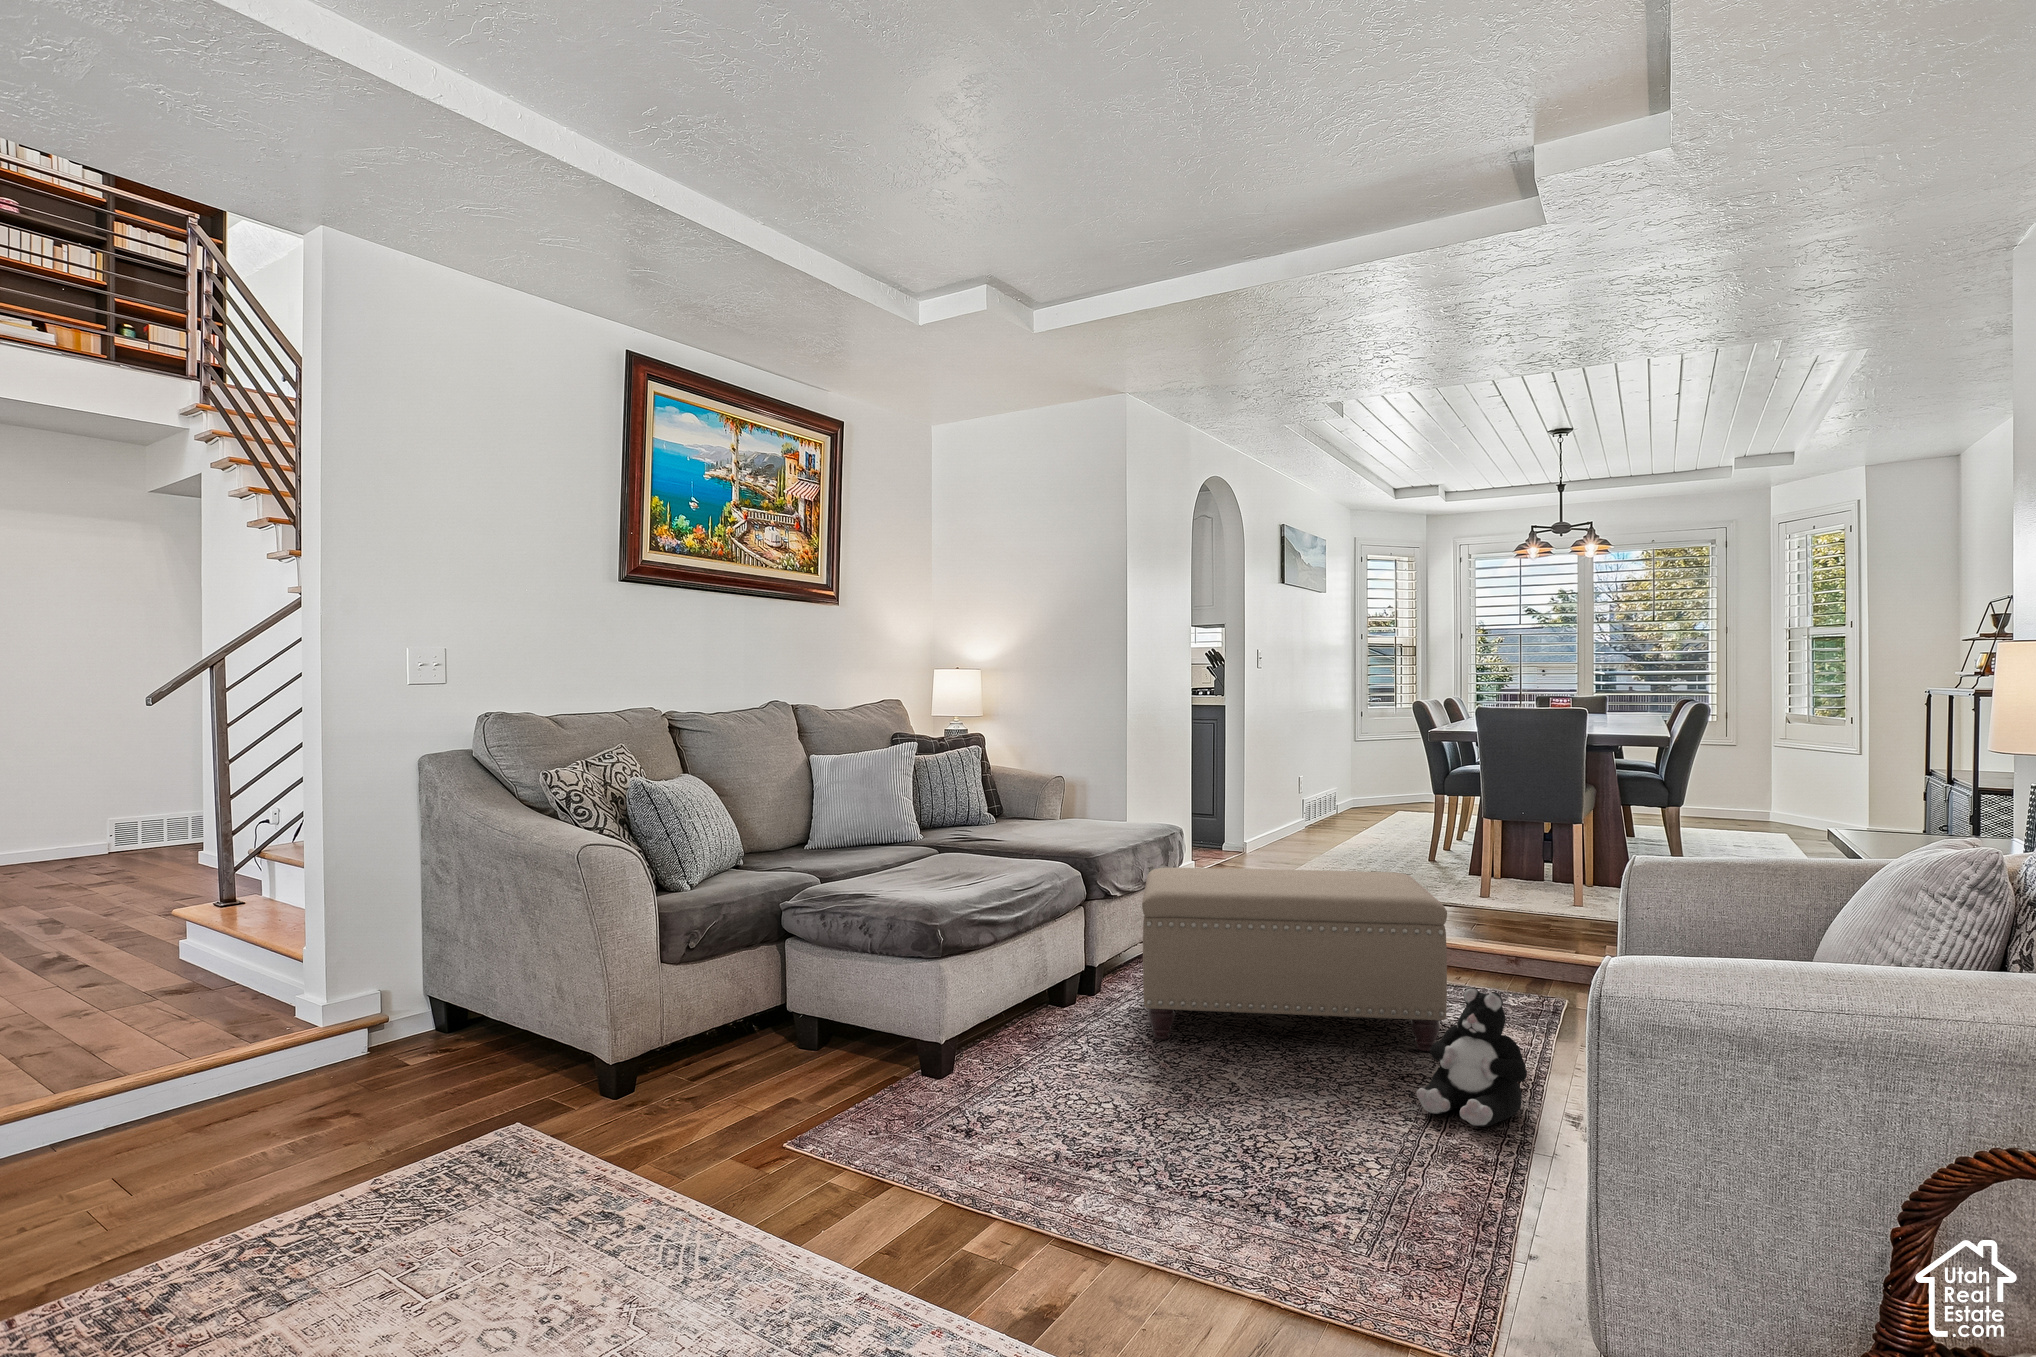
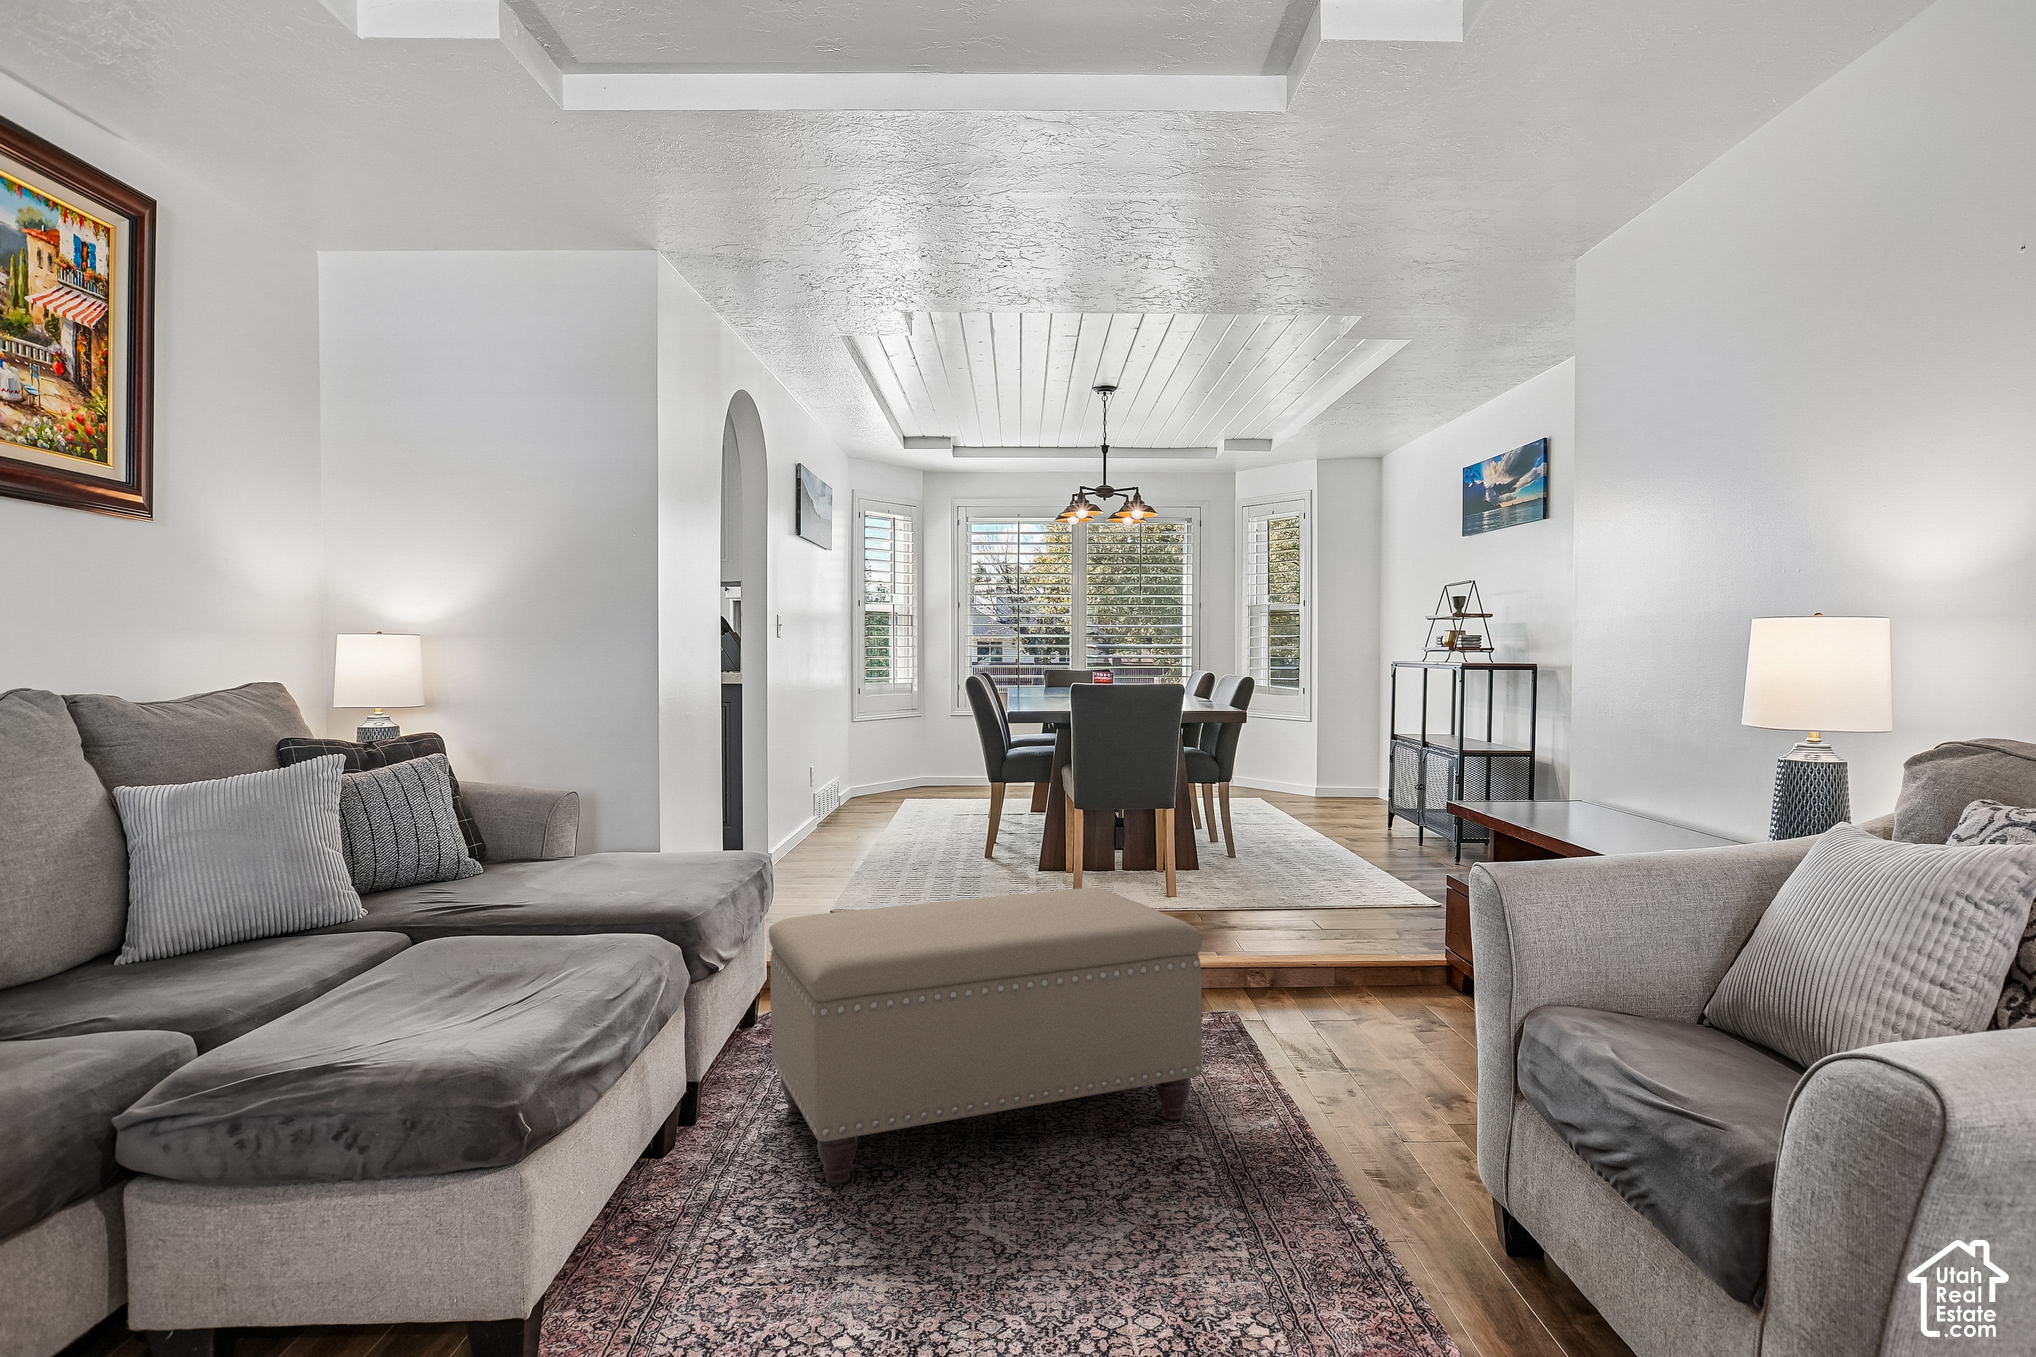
plush toy: present [1417,987,1527,1127] -> none [1237,1037,1366,1228]

